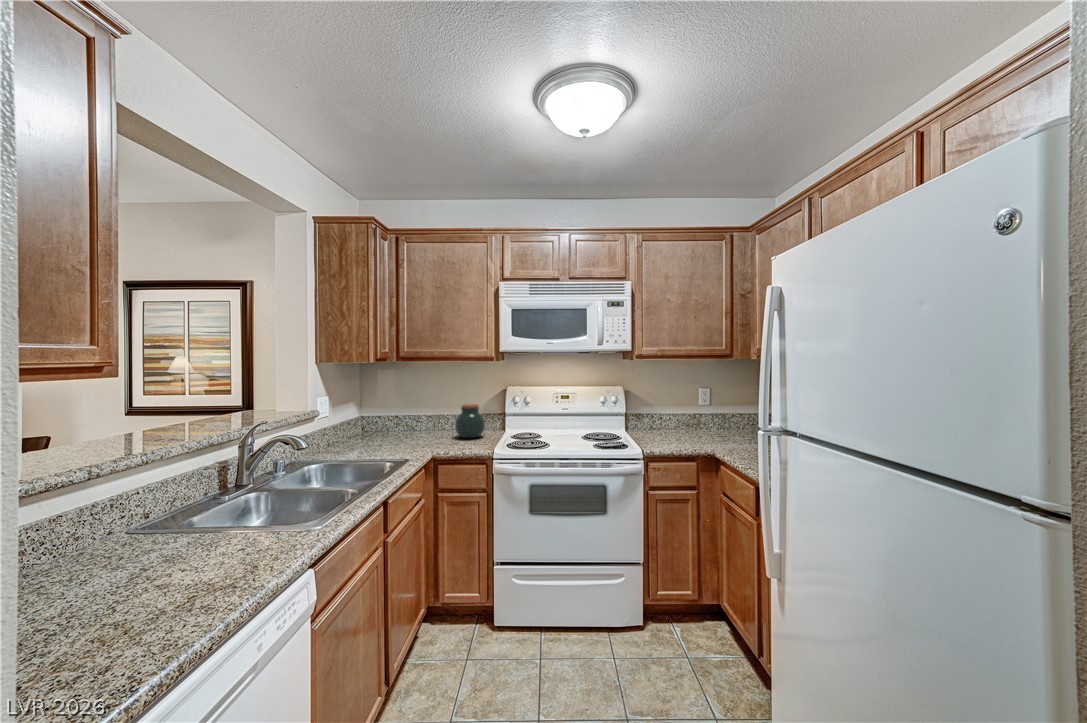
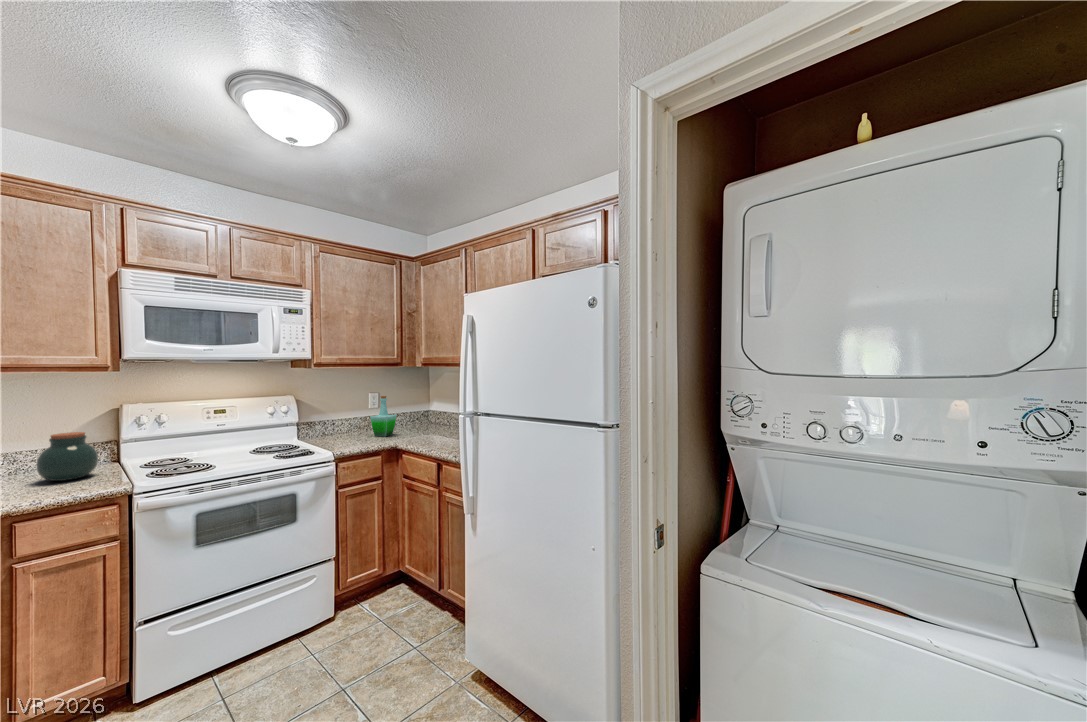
bottle: none [696,394,727,441] -> present [370,396,397,437]

